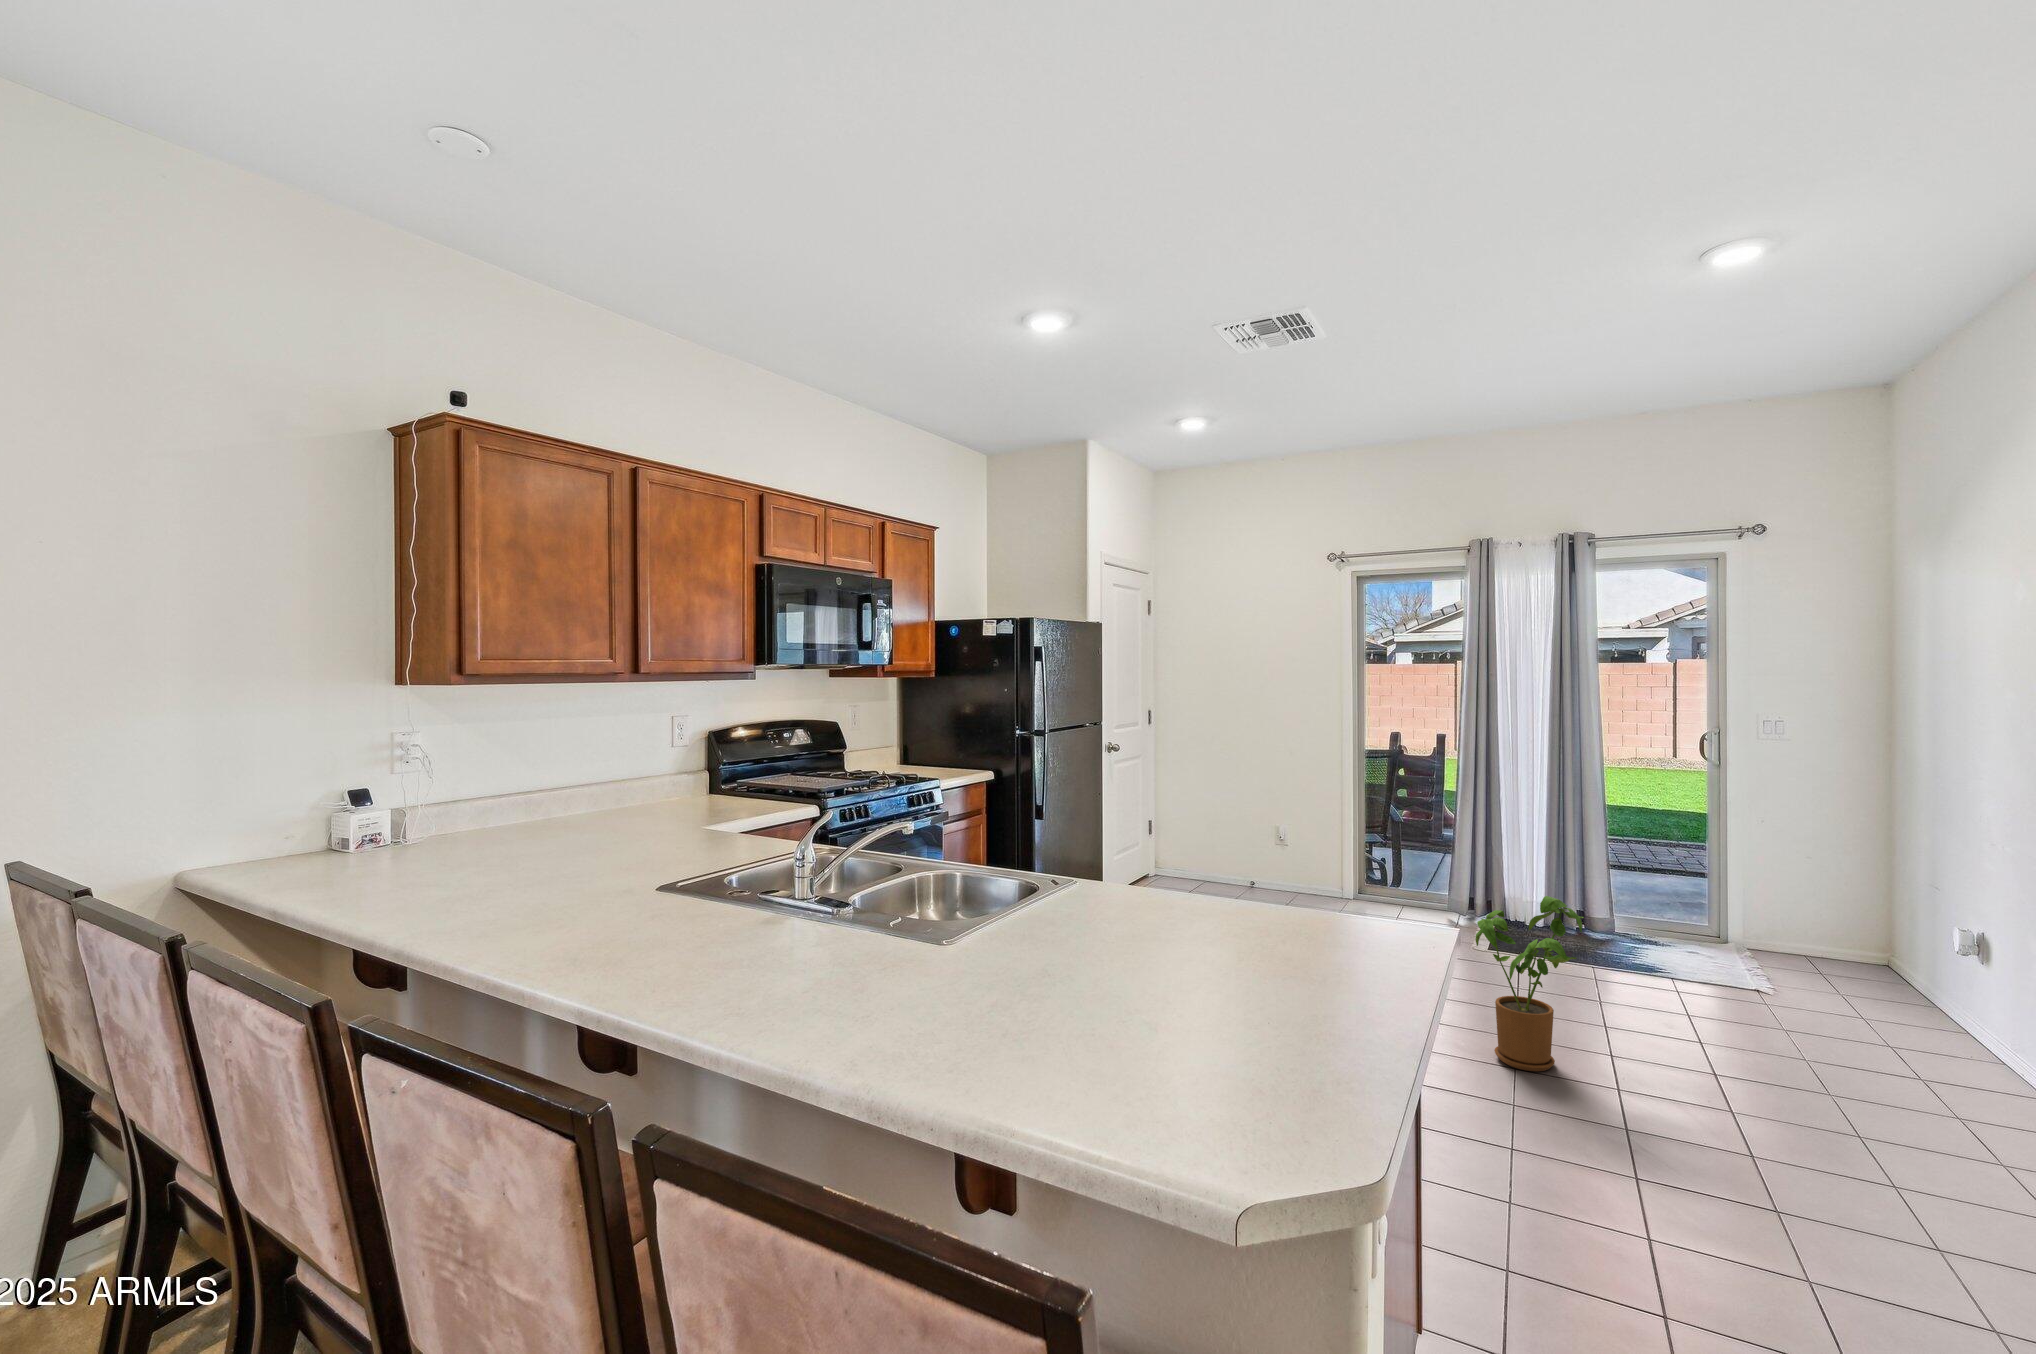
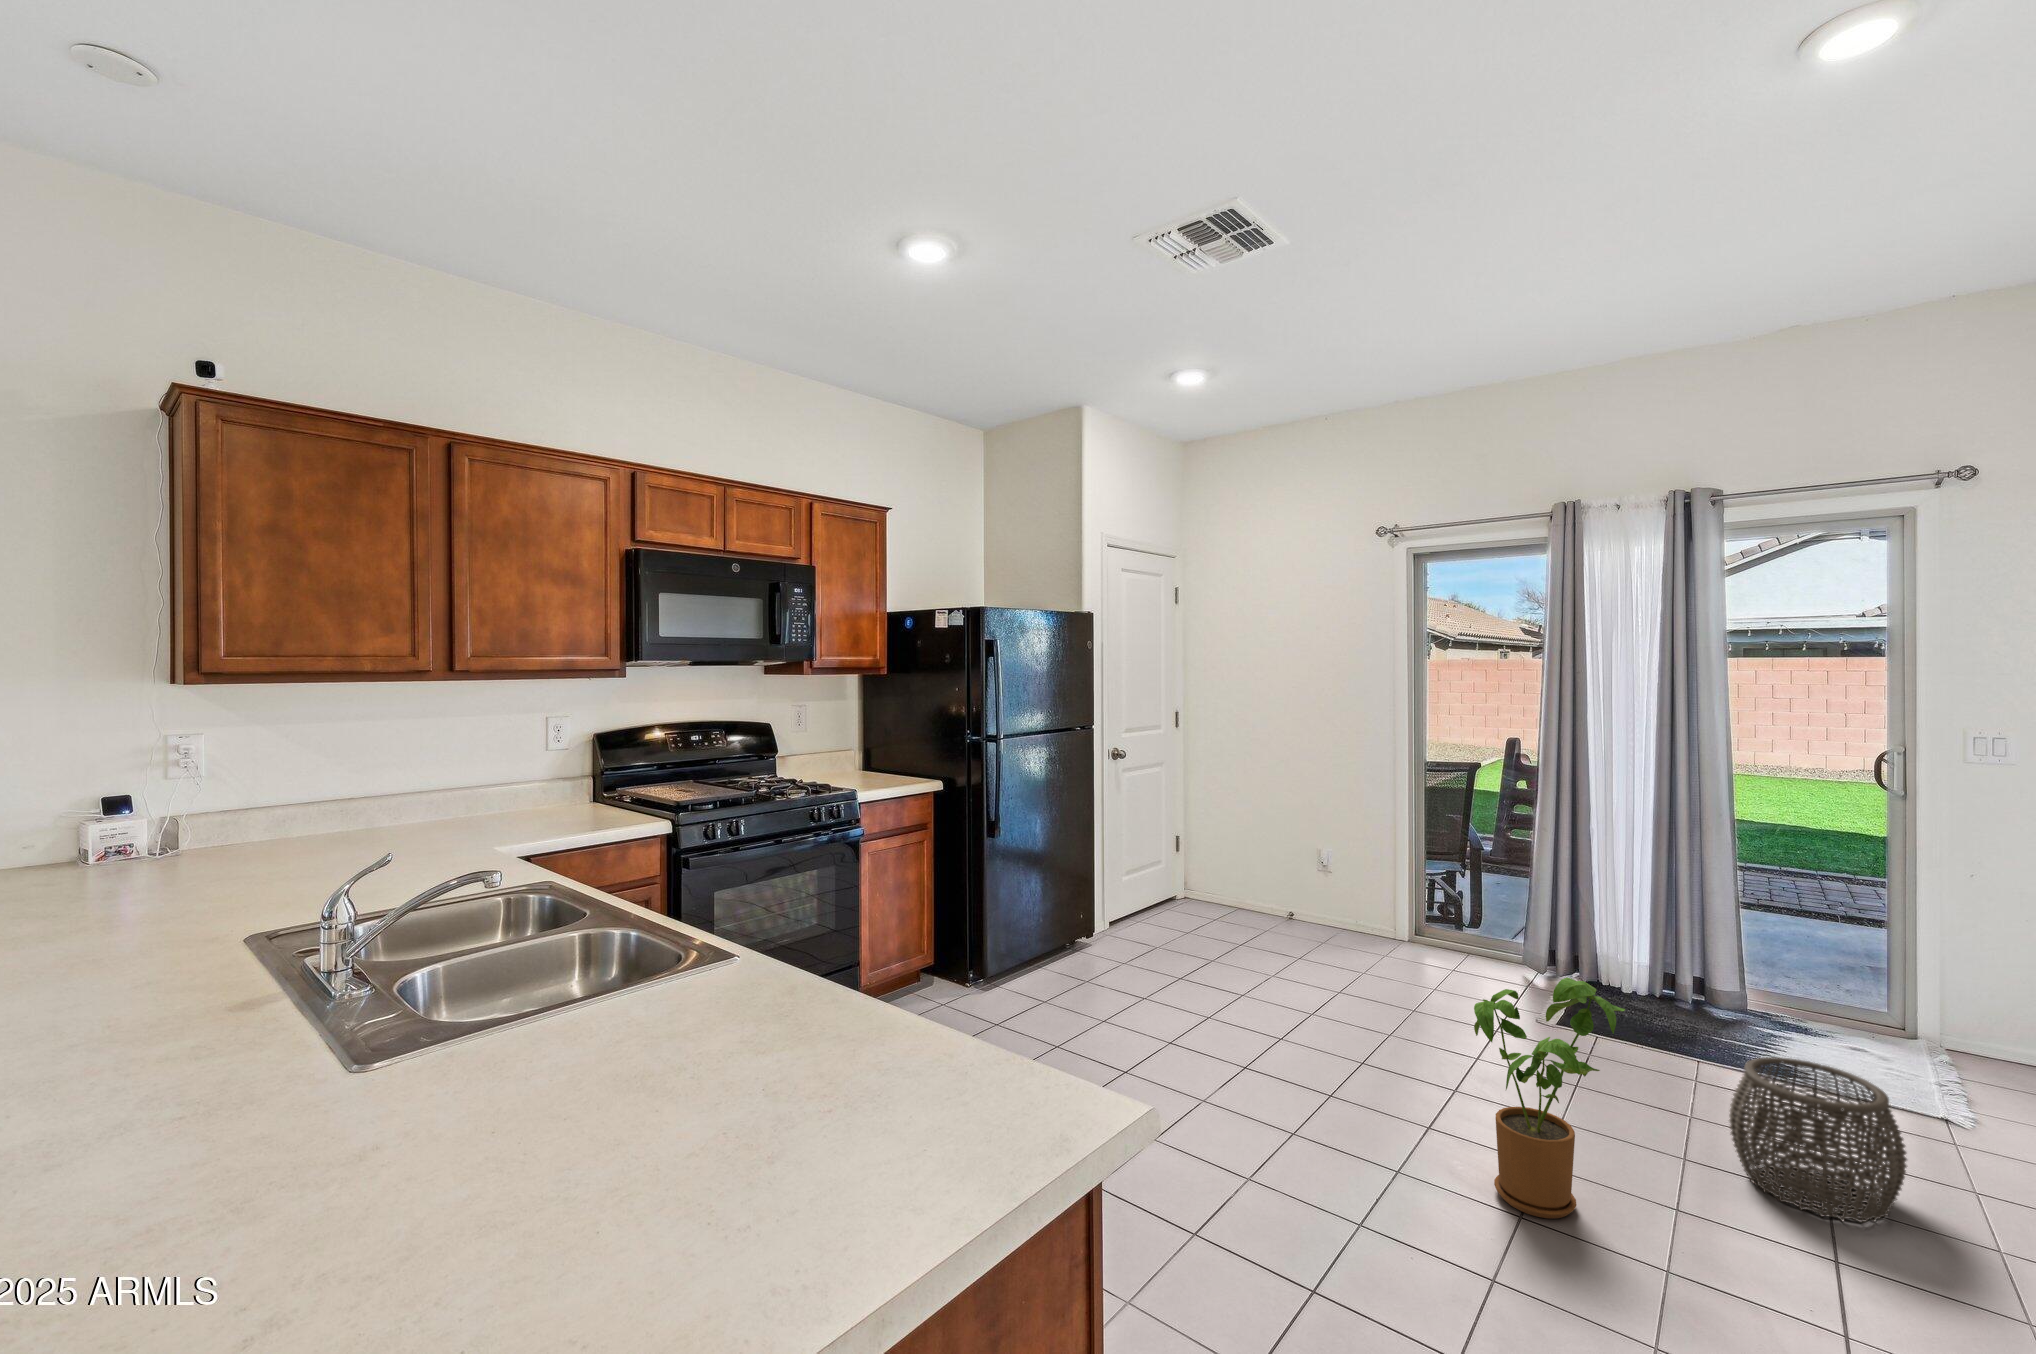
woven basket: none [1640,949,1758,1055] -> present [1729,1057,1907,1223]

